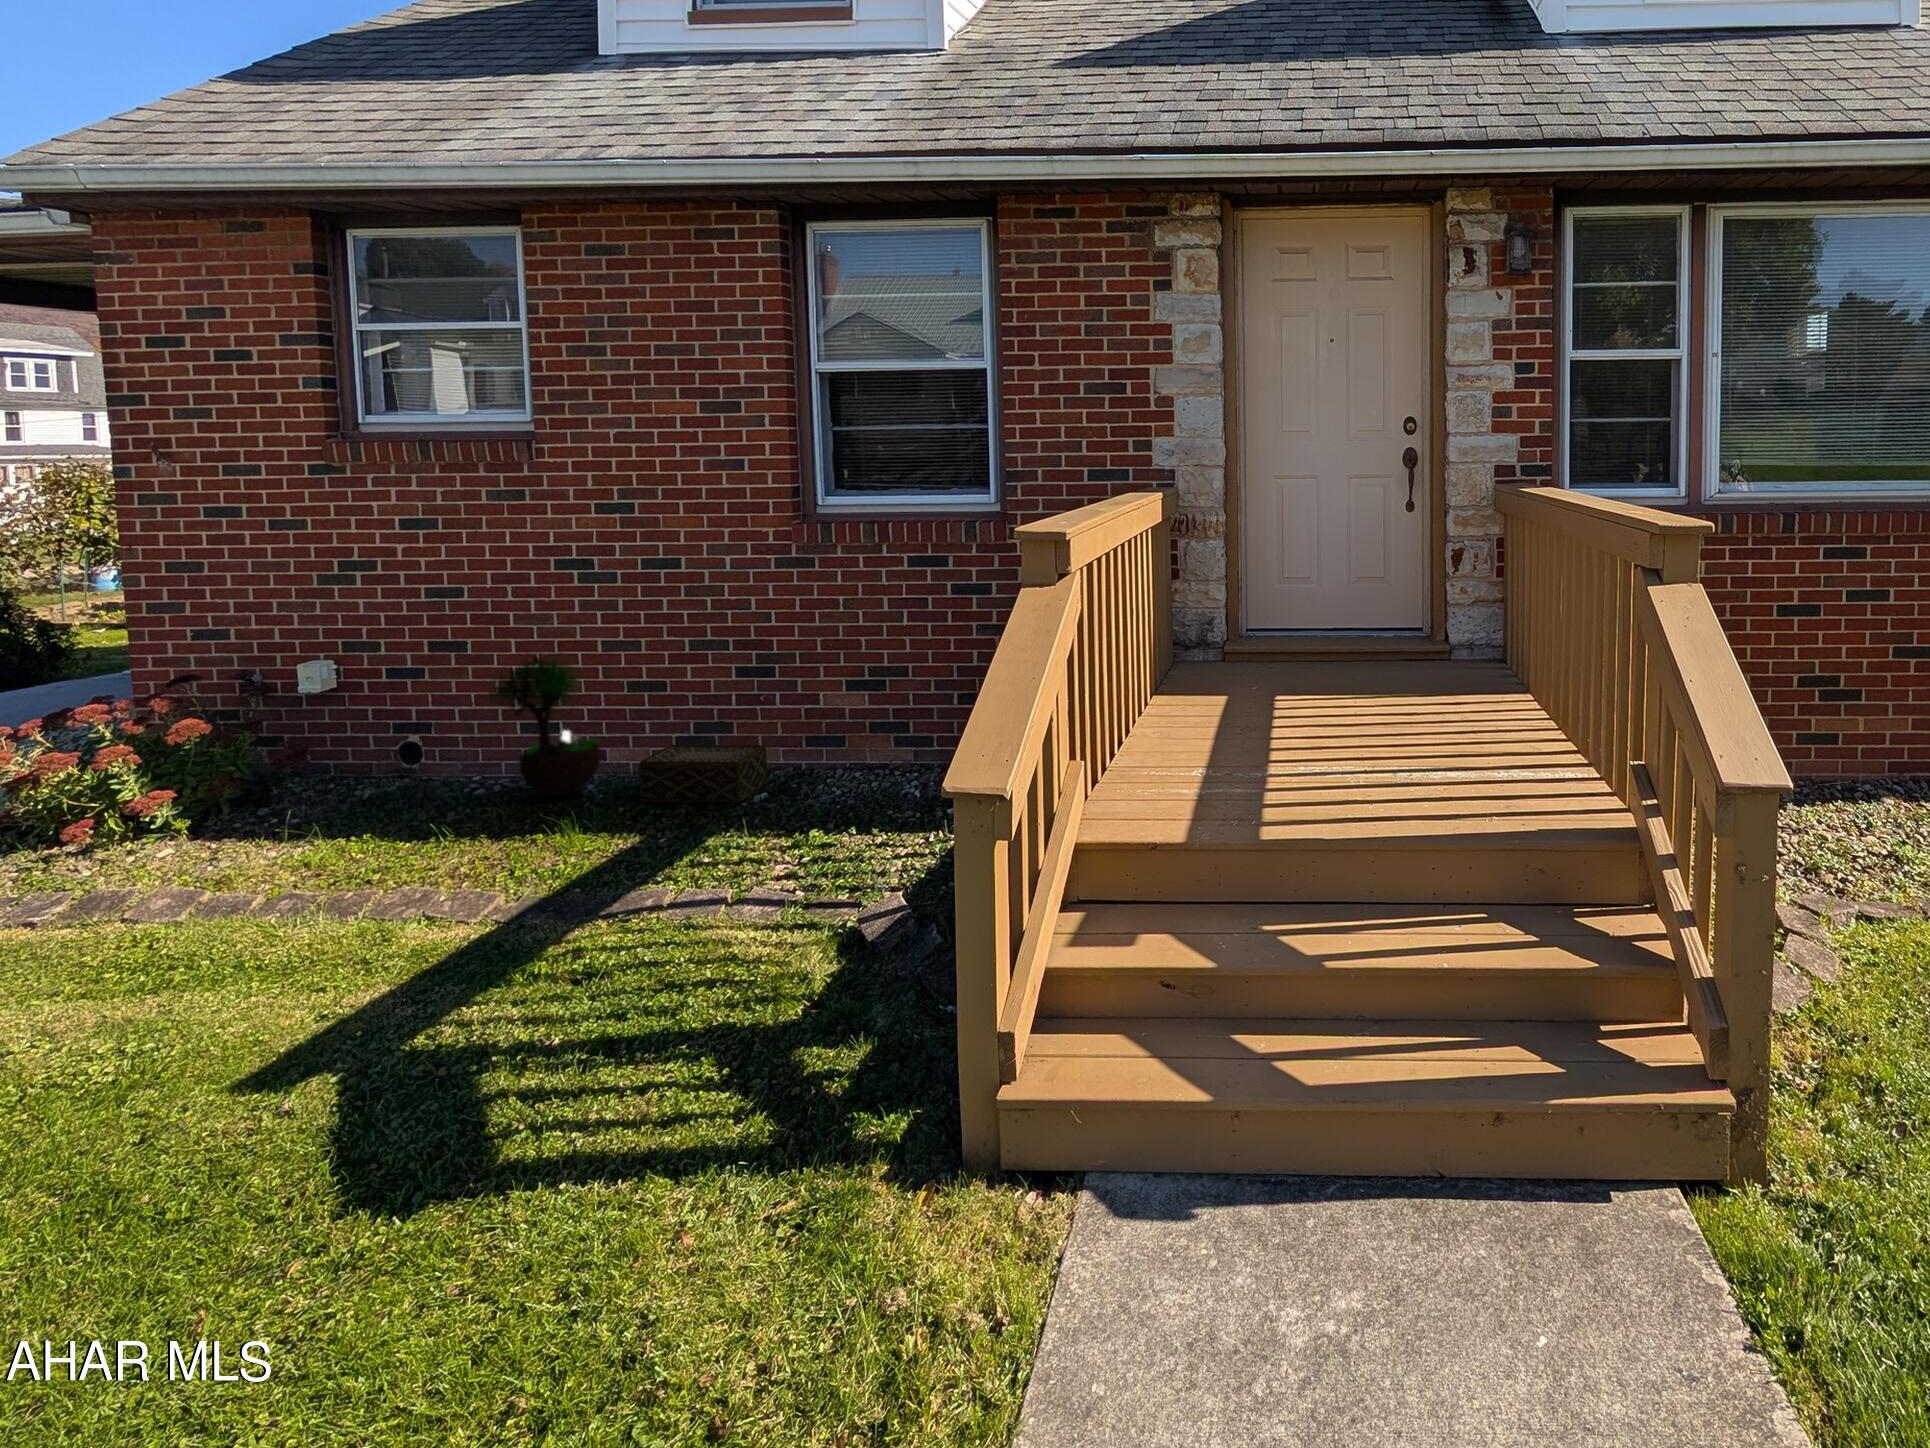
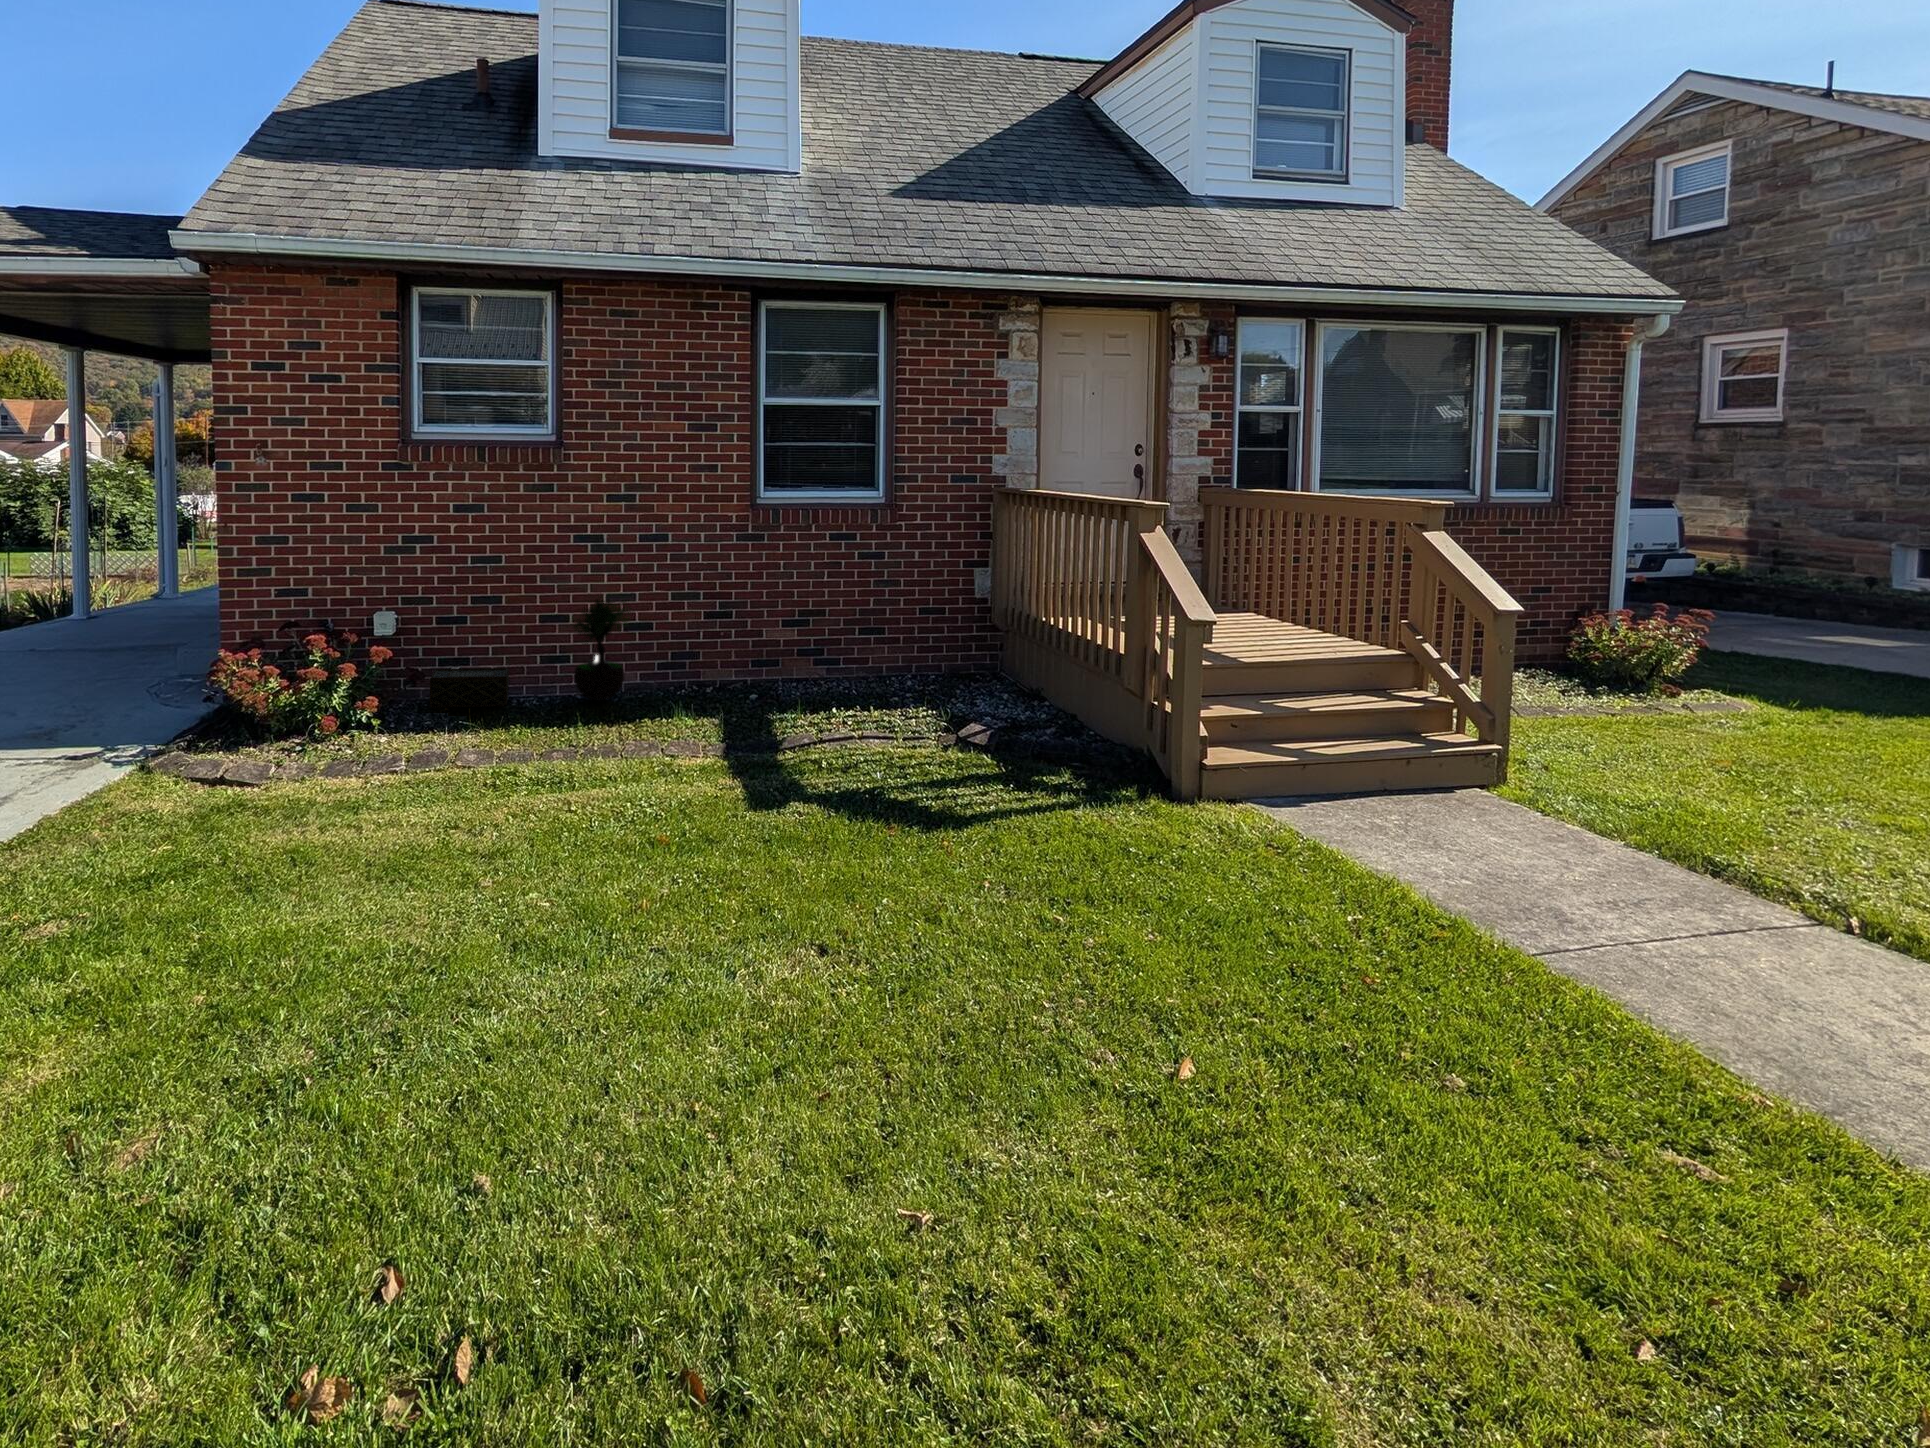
woven basket: present [639,745,768,803] -> present [430,668,509,708]

